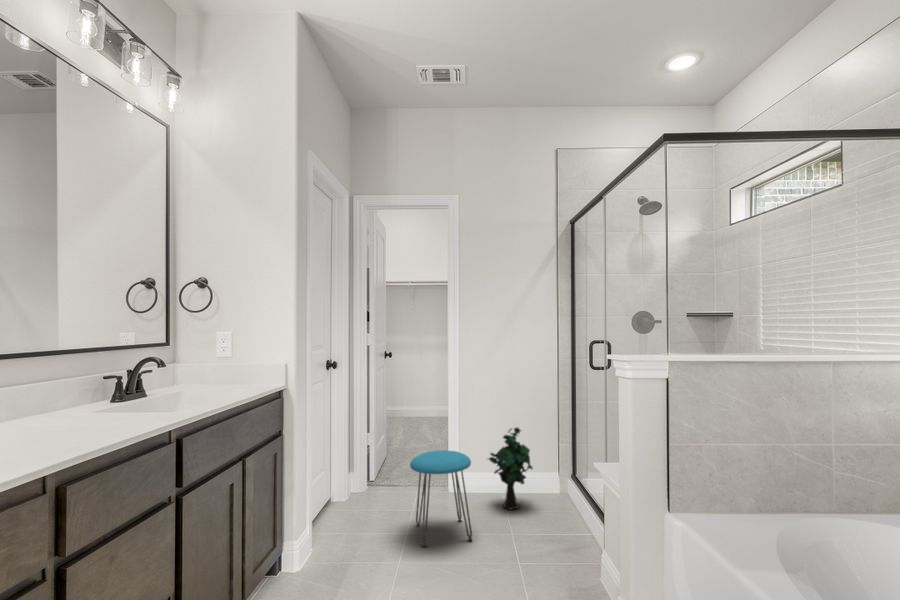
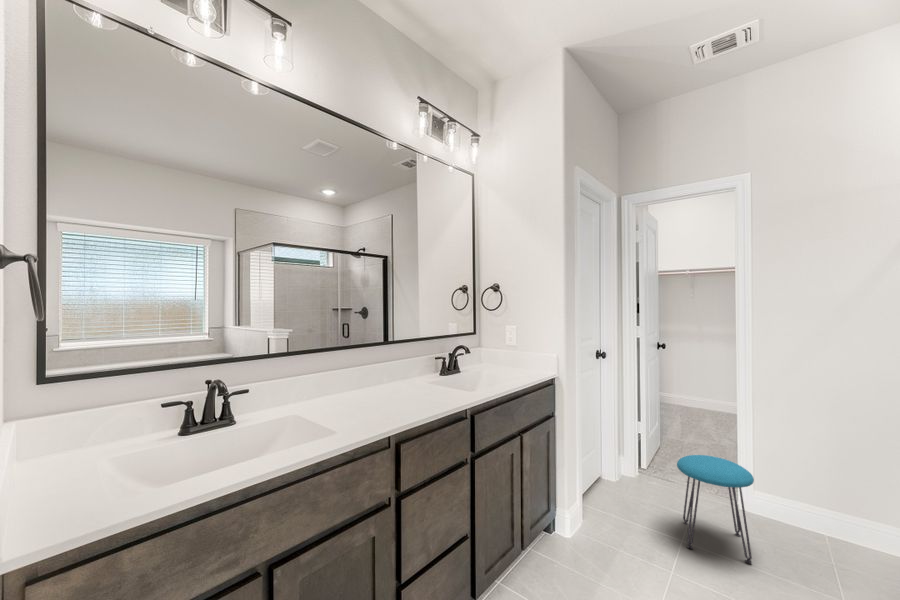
decorative plant: present [489,427,533,509] -> none [778,452,853,546]

